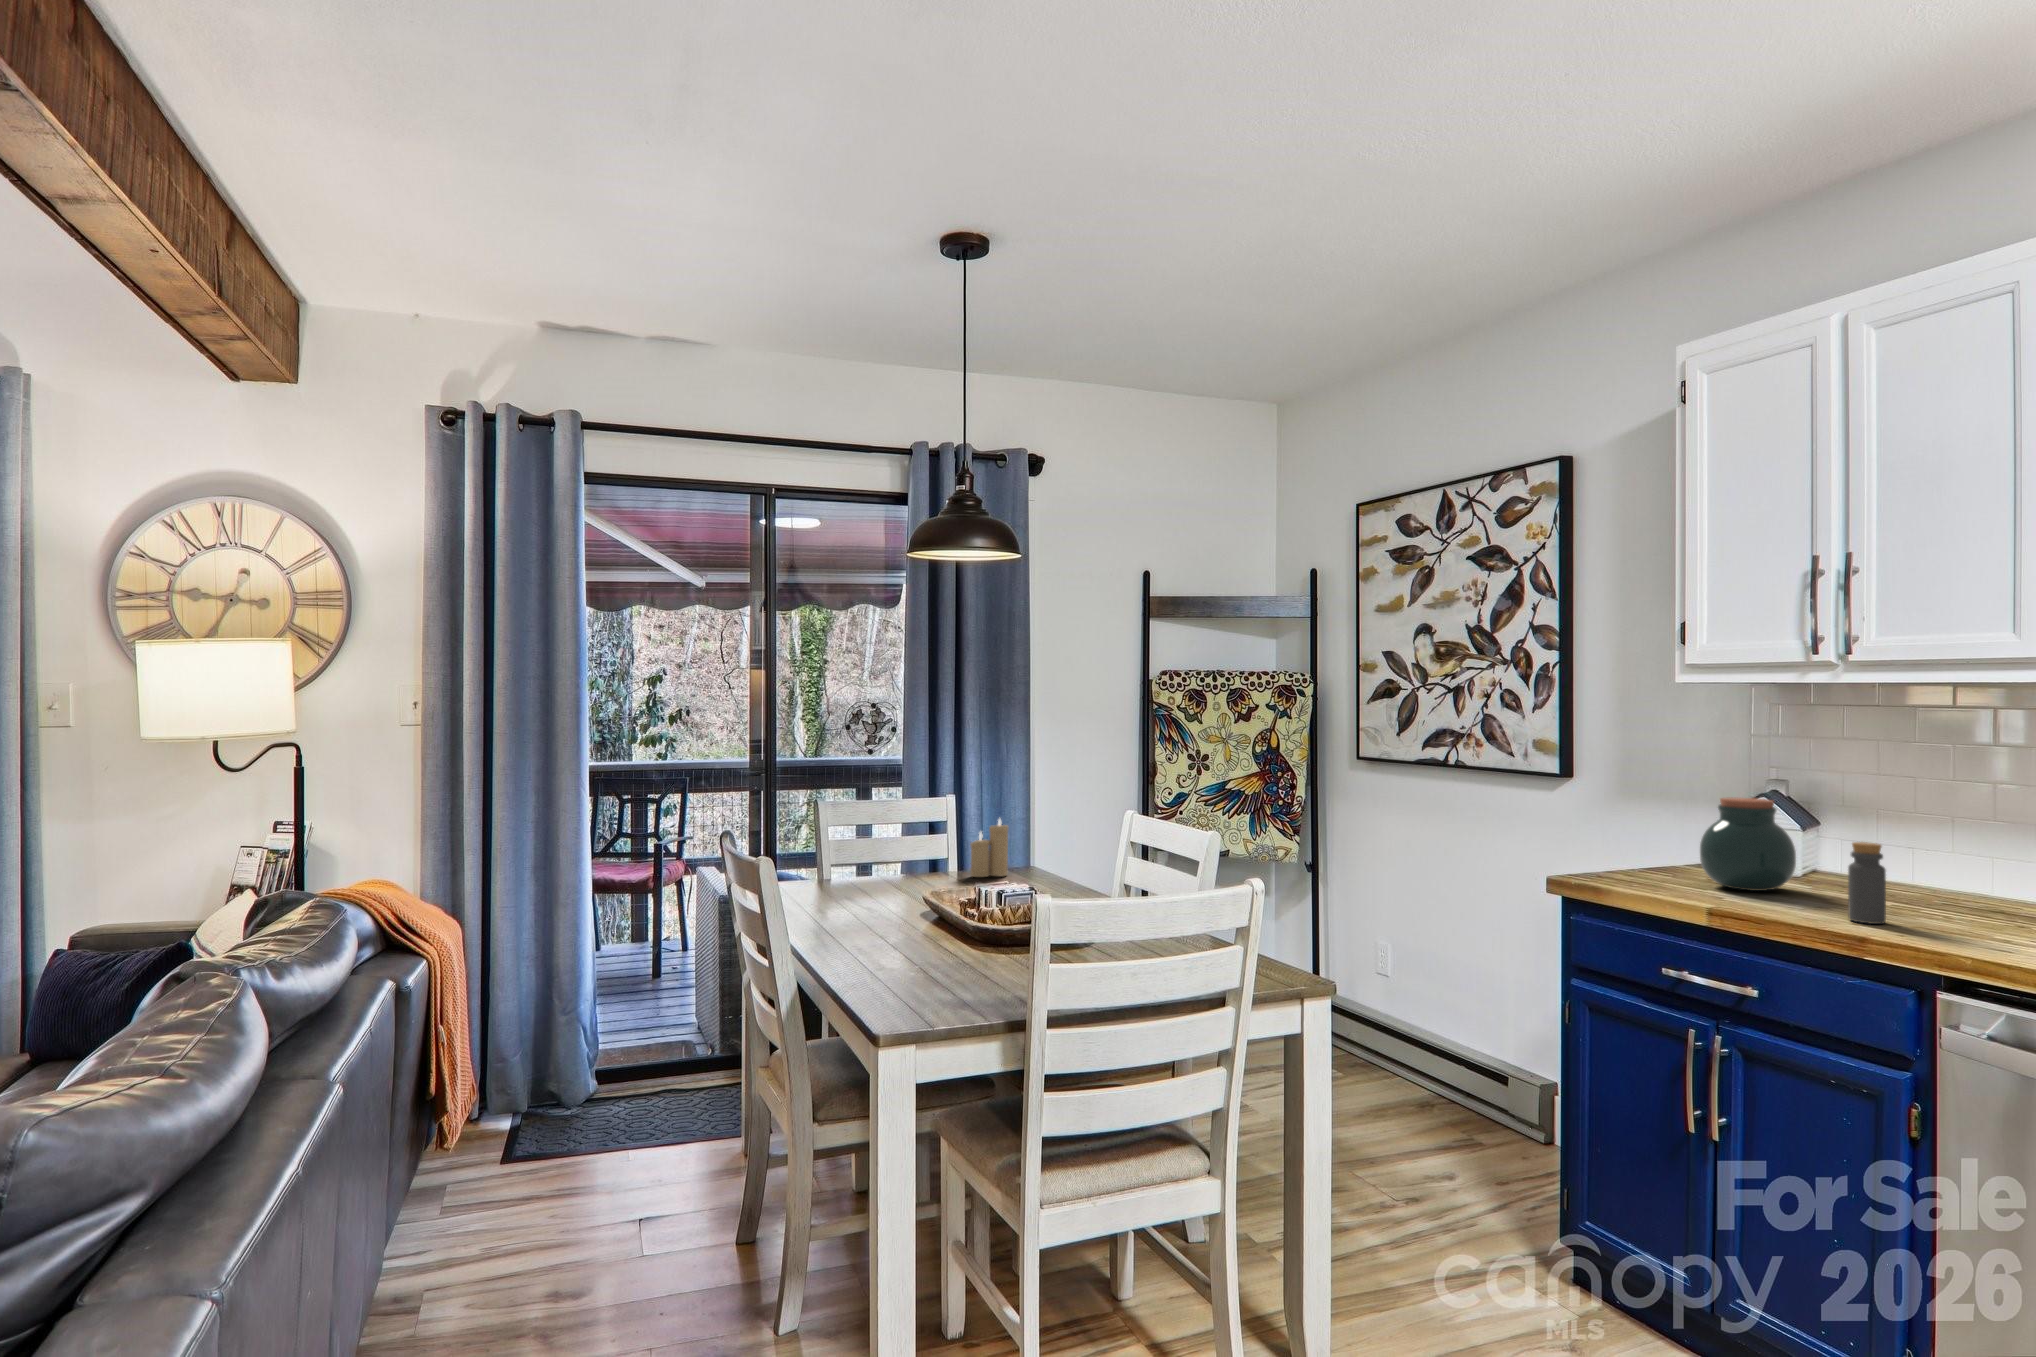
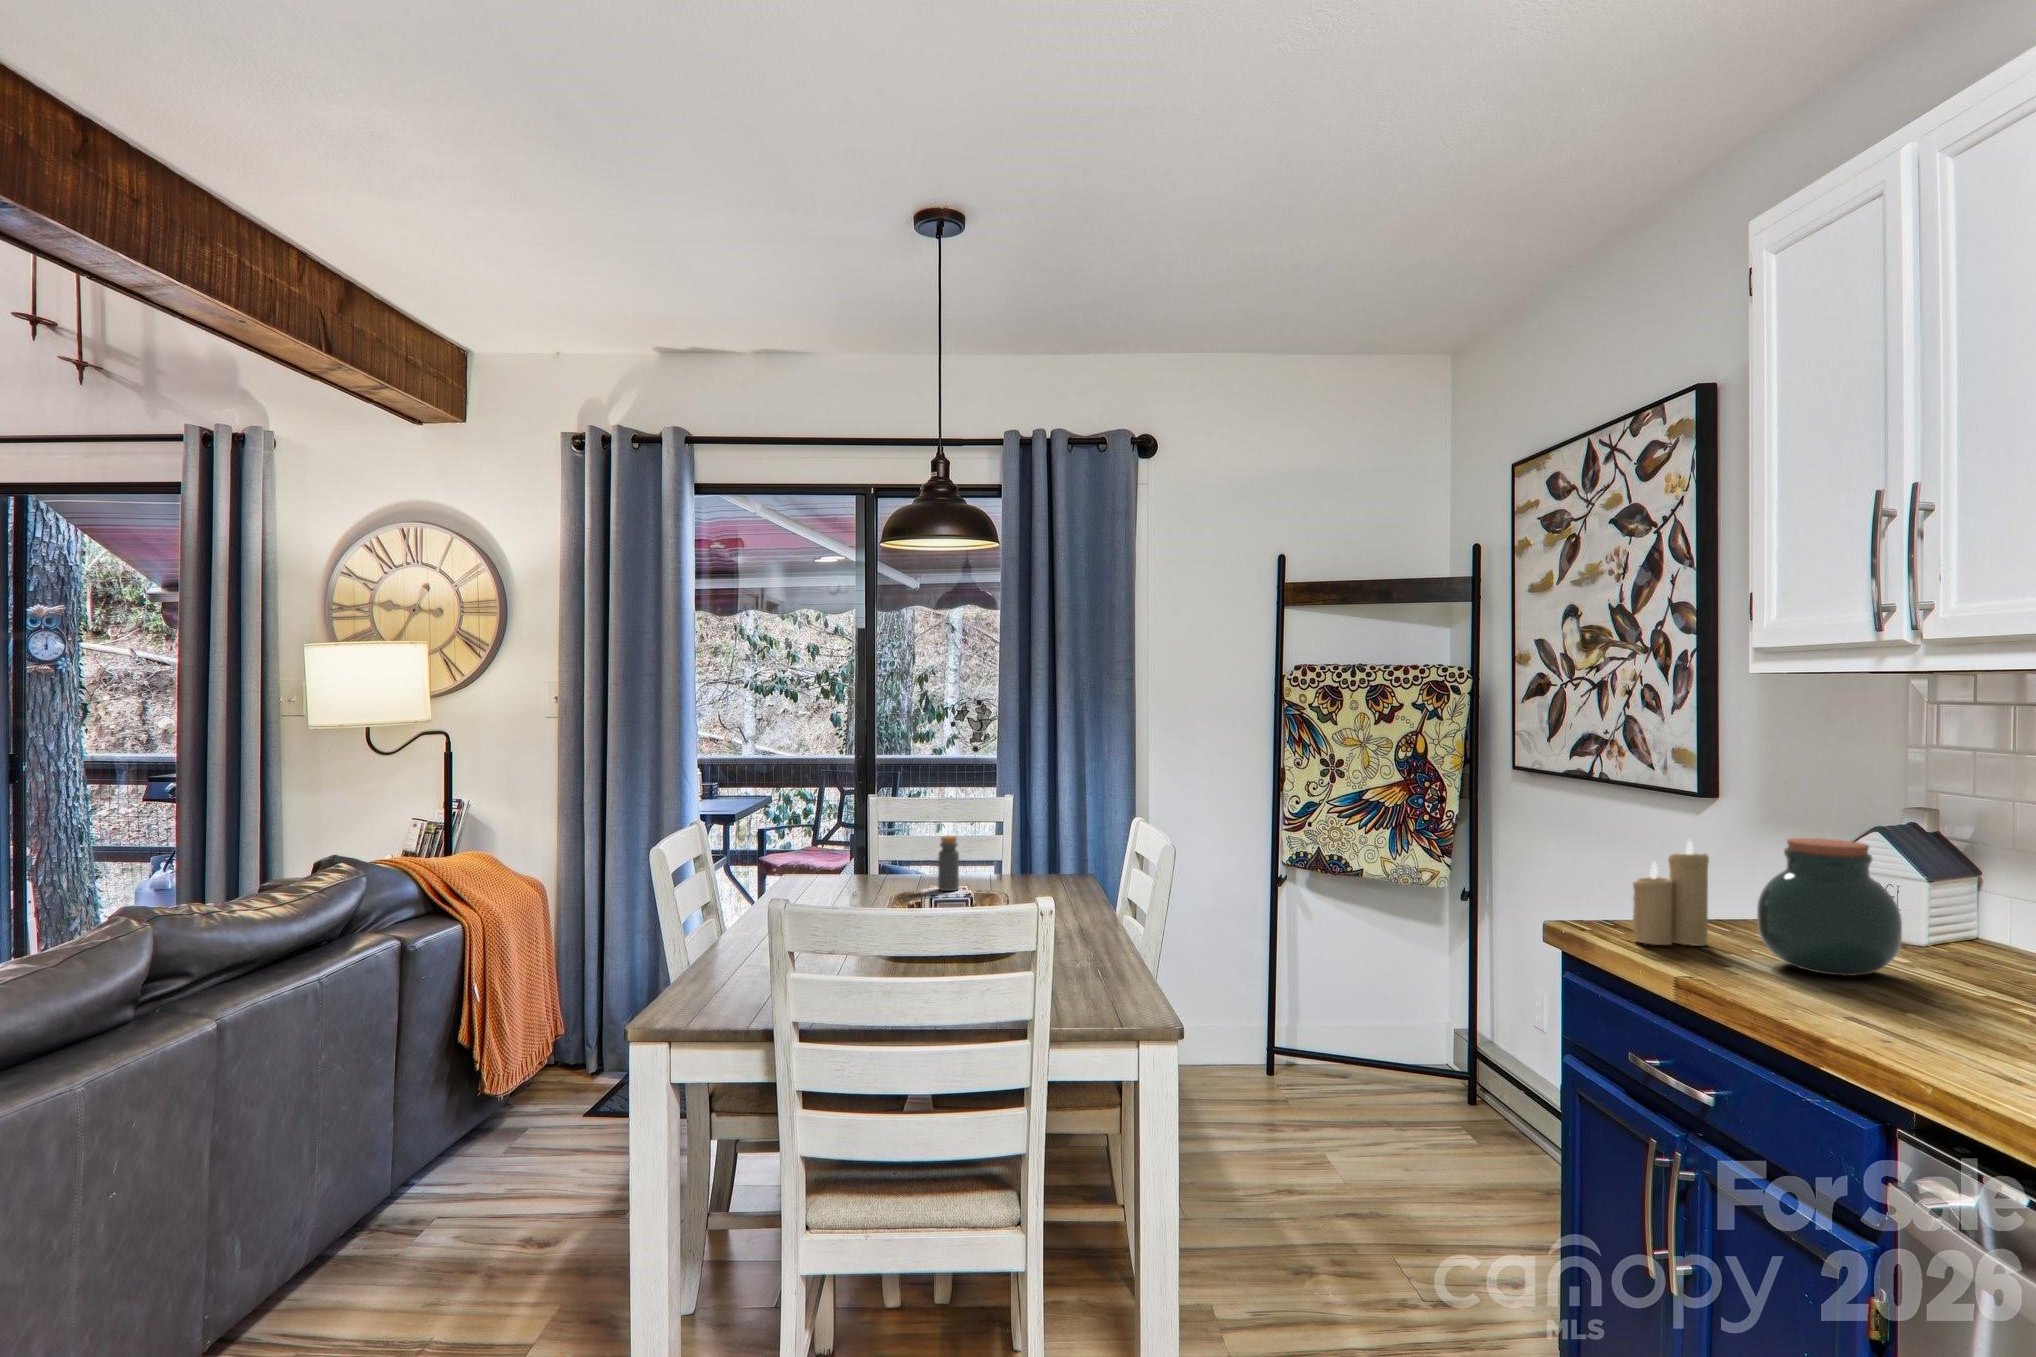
candle: present [970,819,1008,877] -> present [1633,840,1709,946]
bottle: present [1848,842,1886,924] -> present [938,836,959,891]

